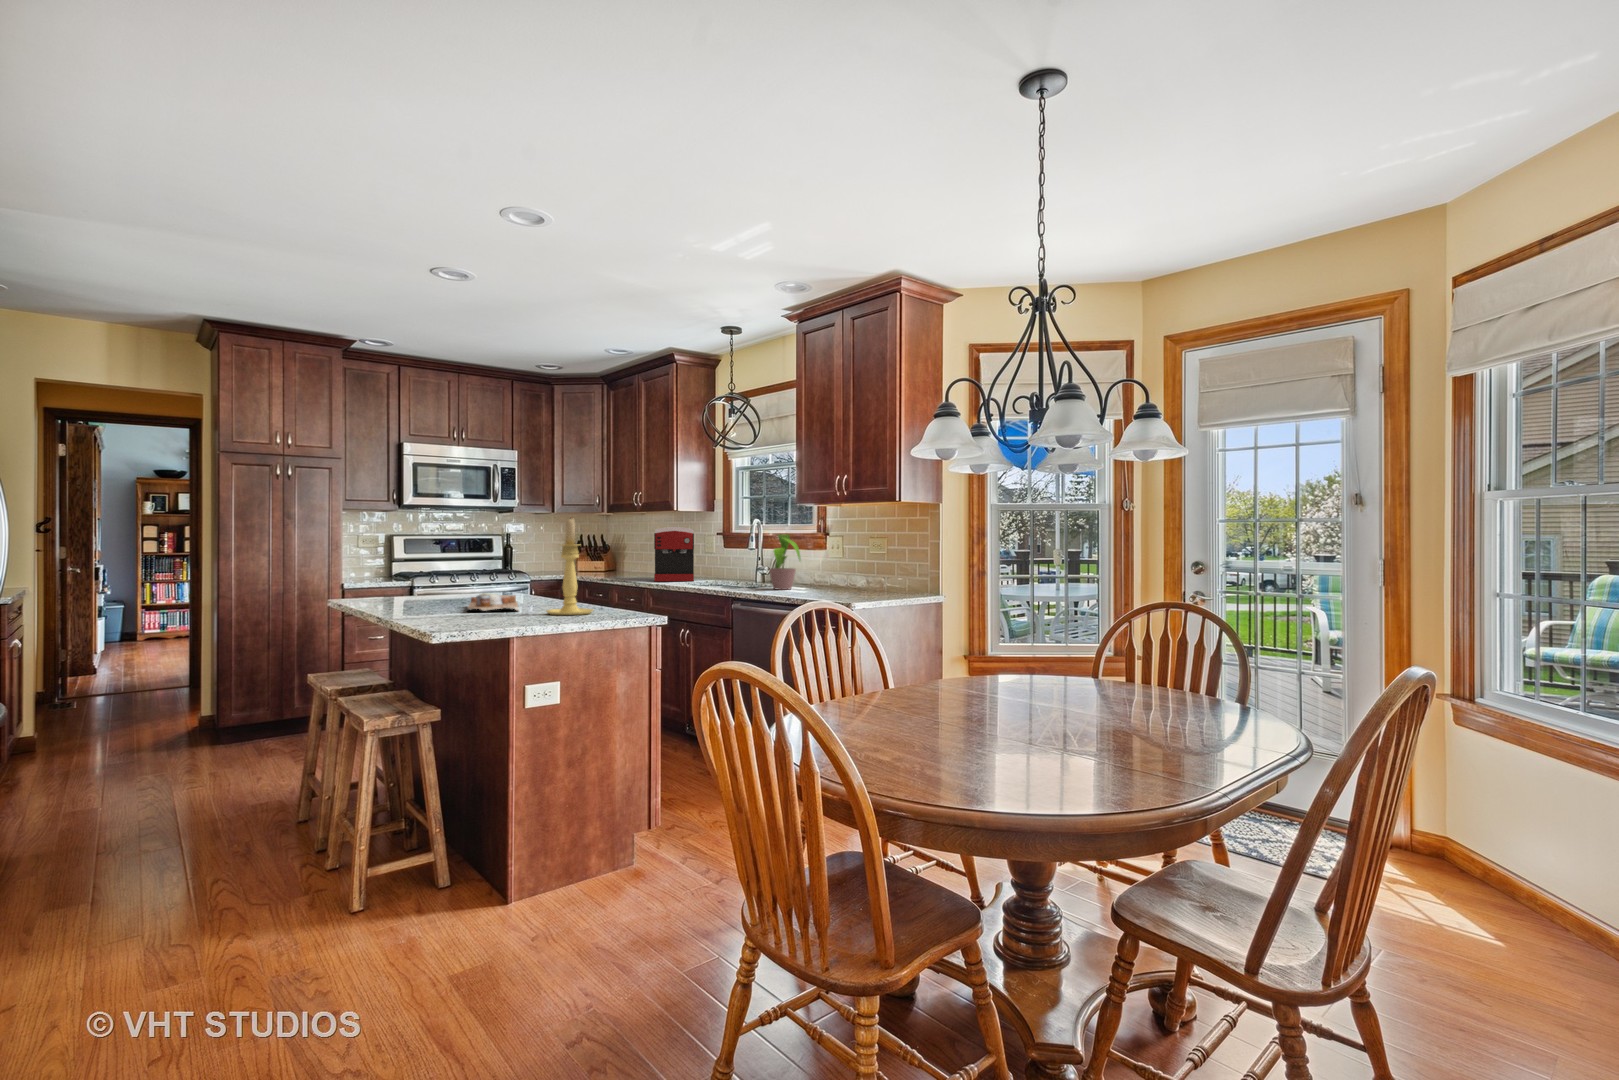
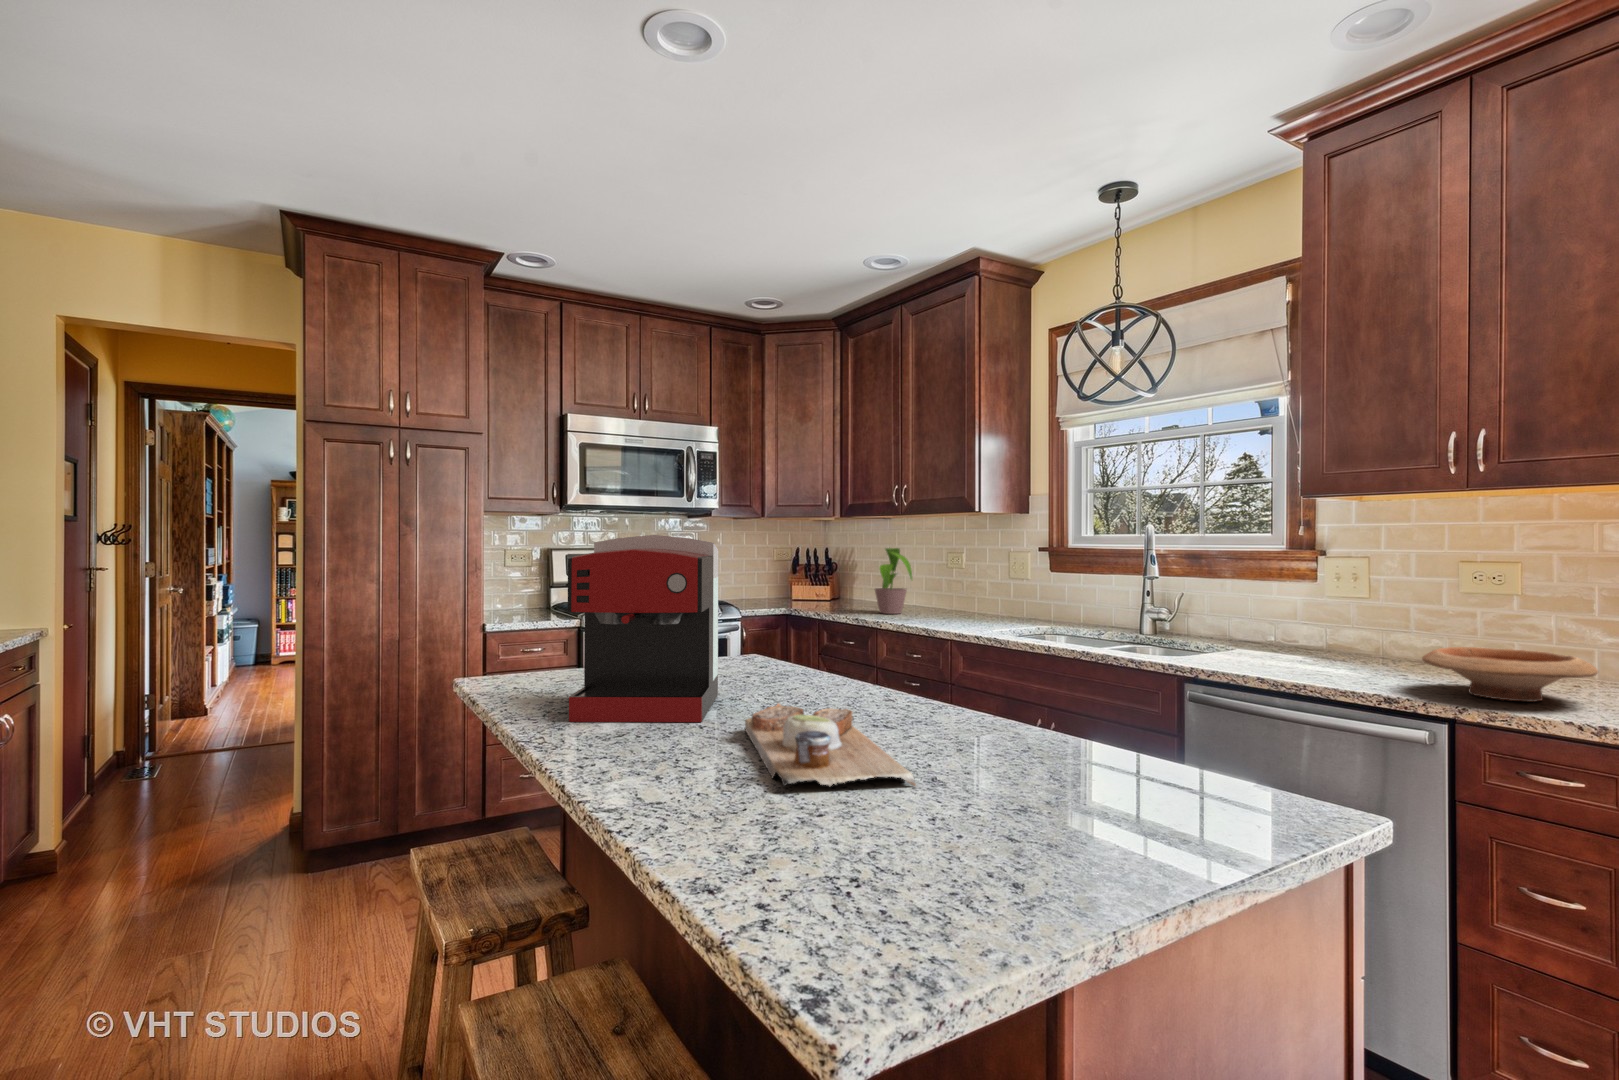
candle holder: present [546,518,593,615] -> none [1022,522,1173,837]
coffee maker: present [654,527,694,581] -> present [568,535,718,722]
potted plant: present [769,534,801,590] -> present [875,548,912,614]
wooden bowl: none [818,576,879,597] -> present [1422,647,1598,701]

